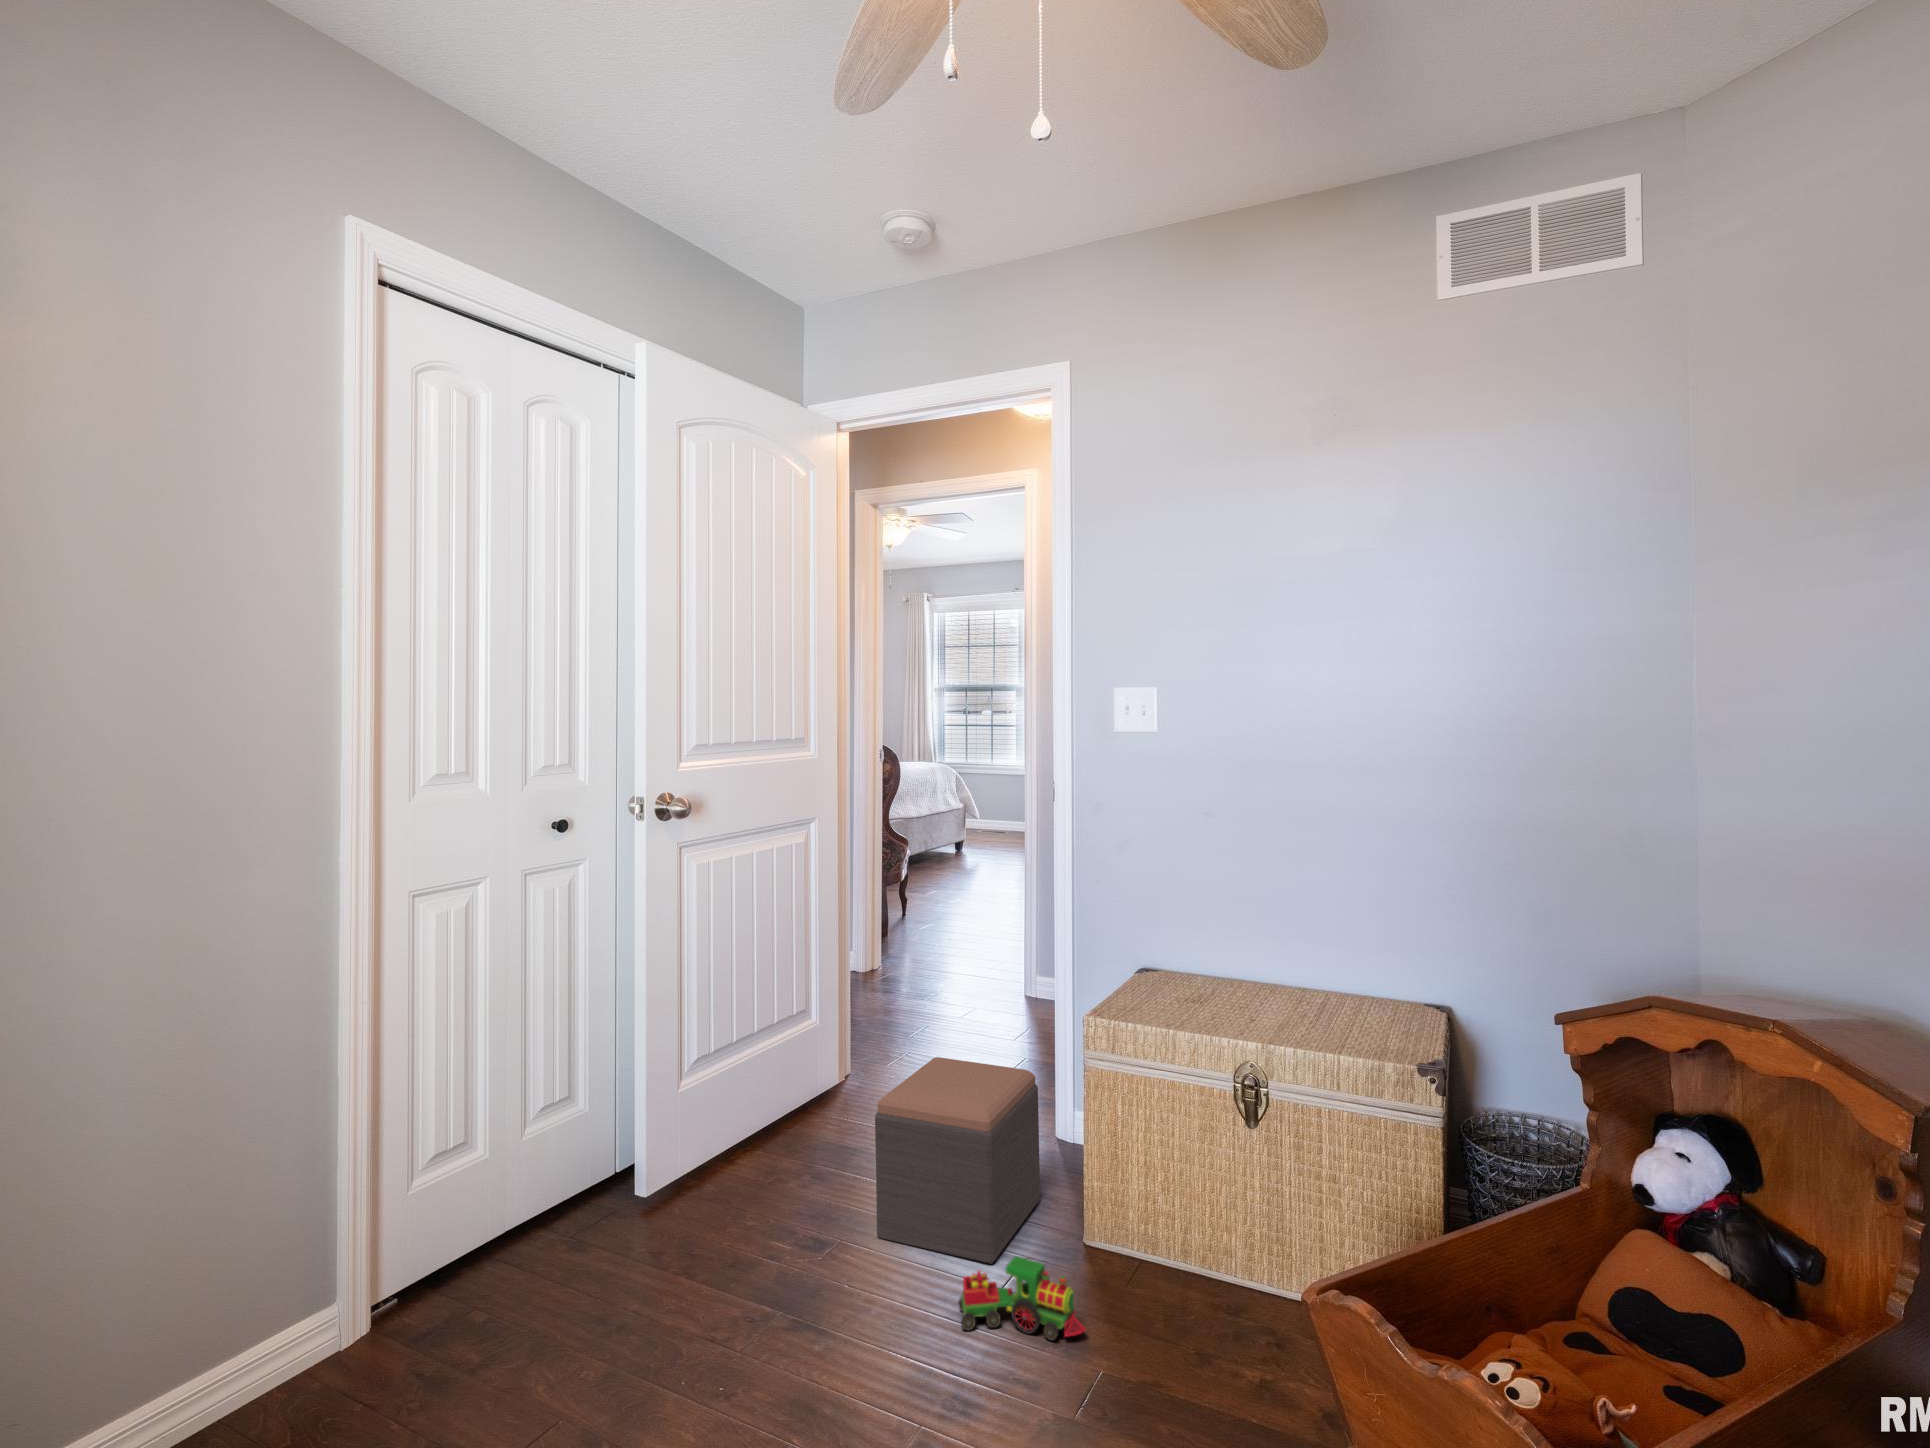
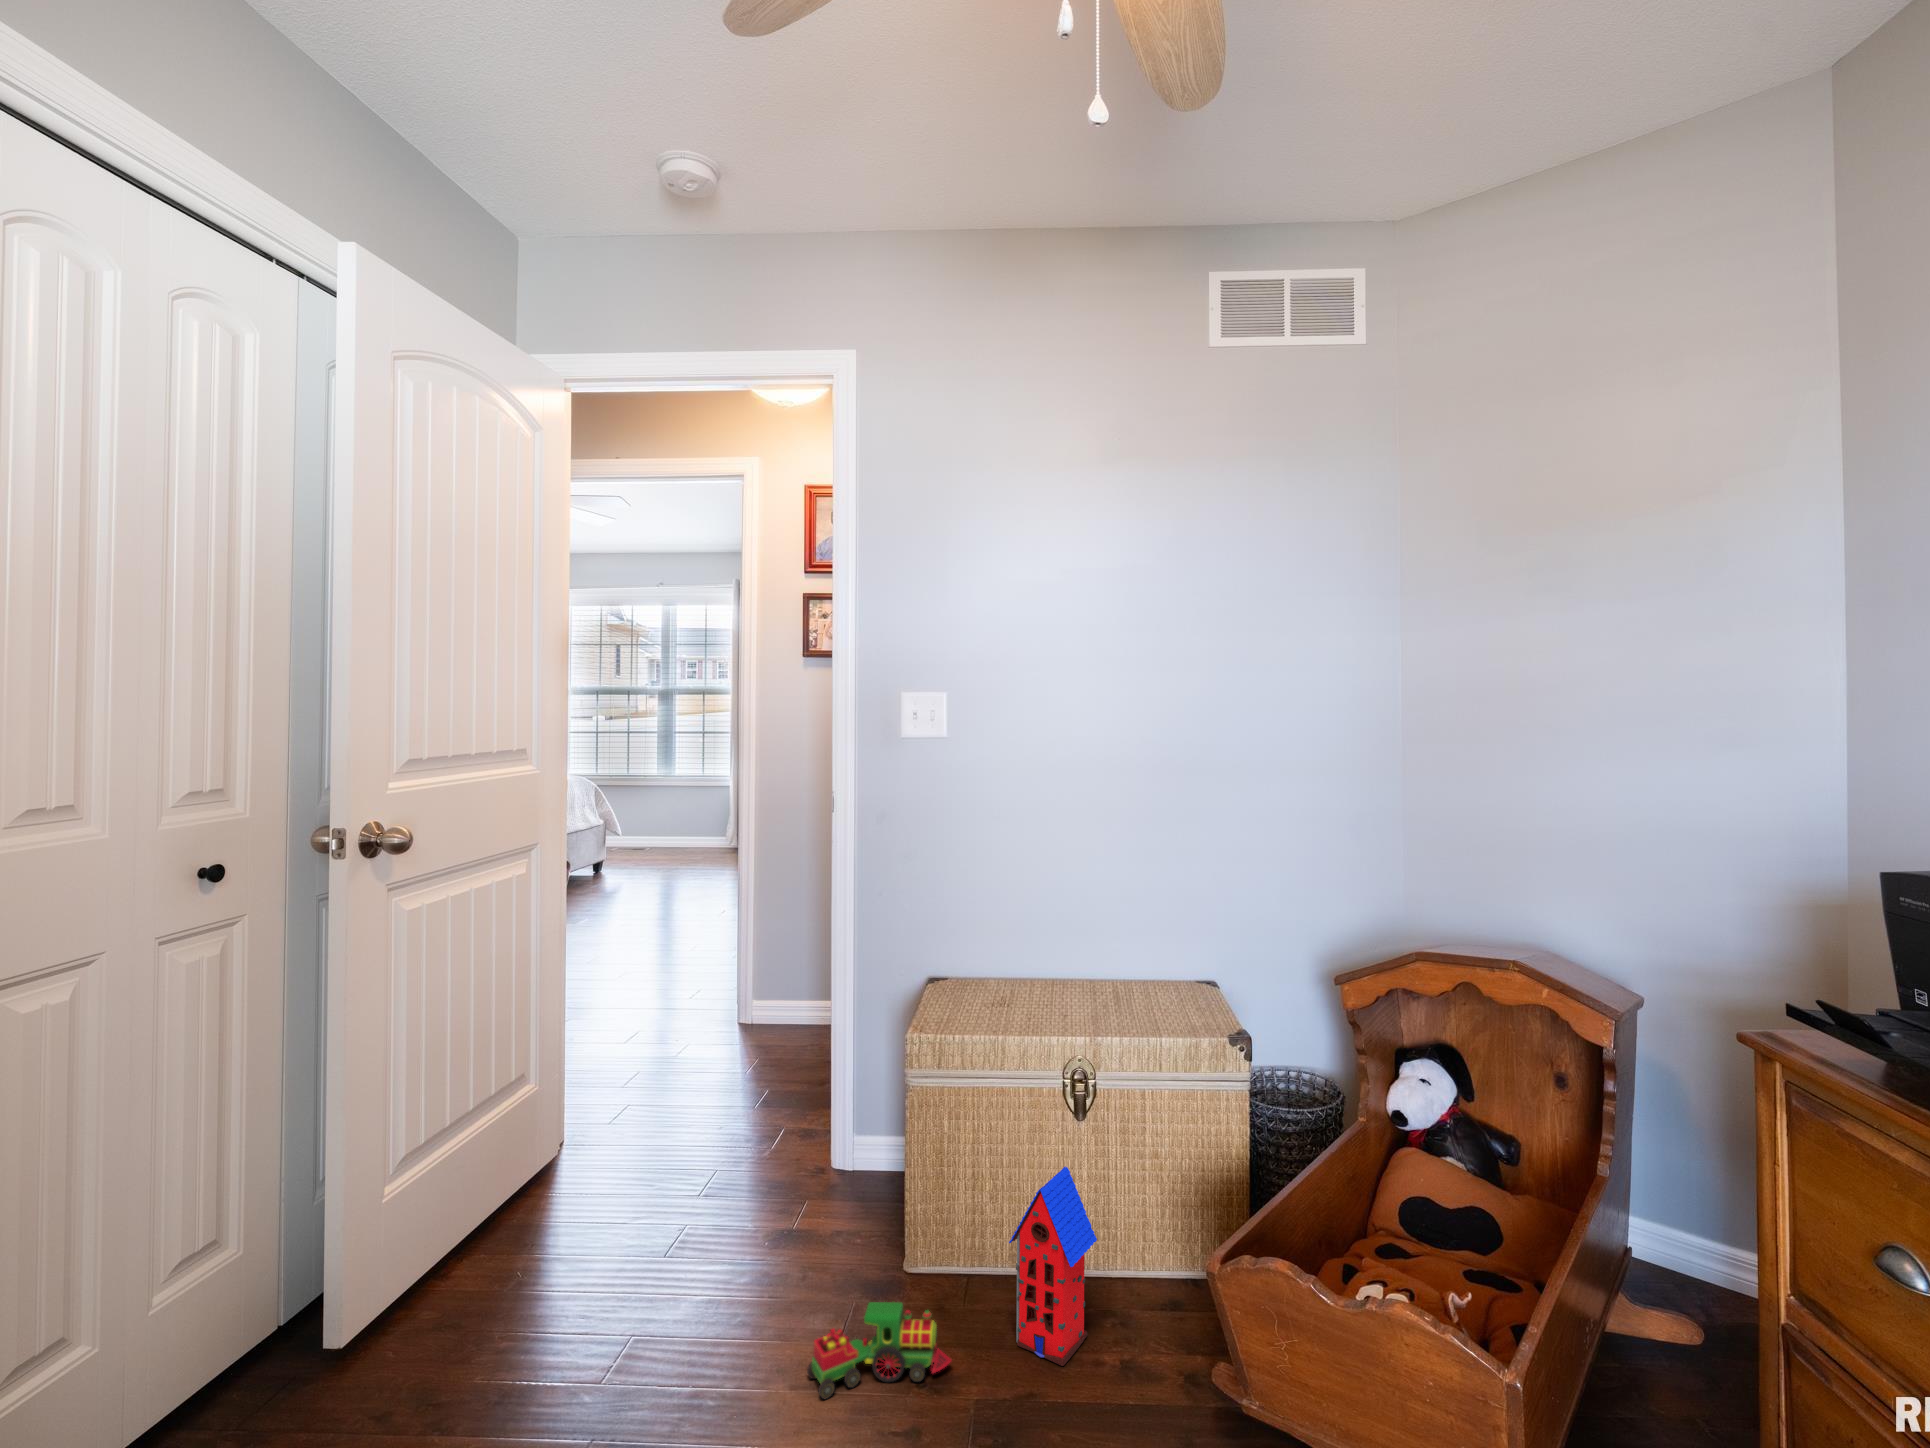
footstool: present [875,1057,1040,1264] -> none [677,1100,845,1322]
toy house: none [1149,1168,1240,1367] -> present [1009,1167,1097,1366]

